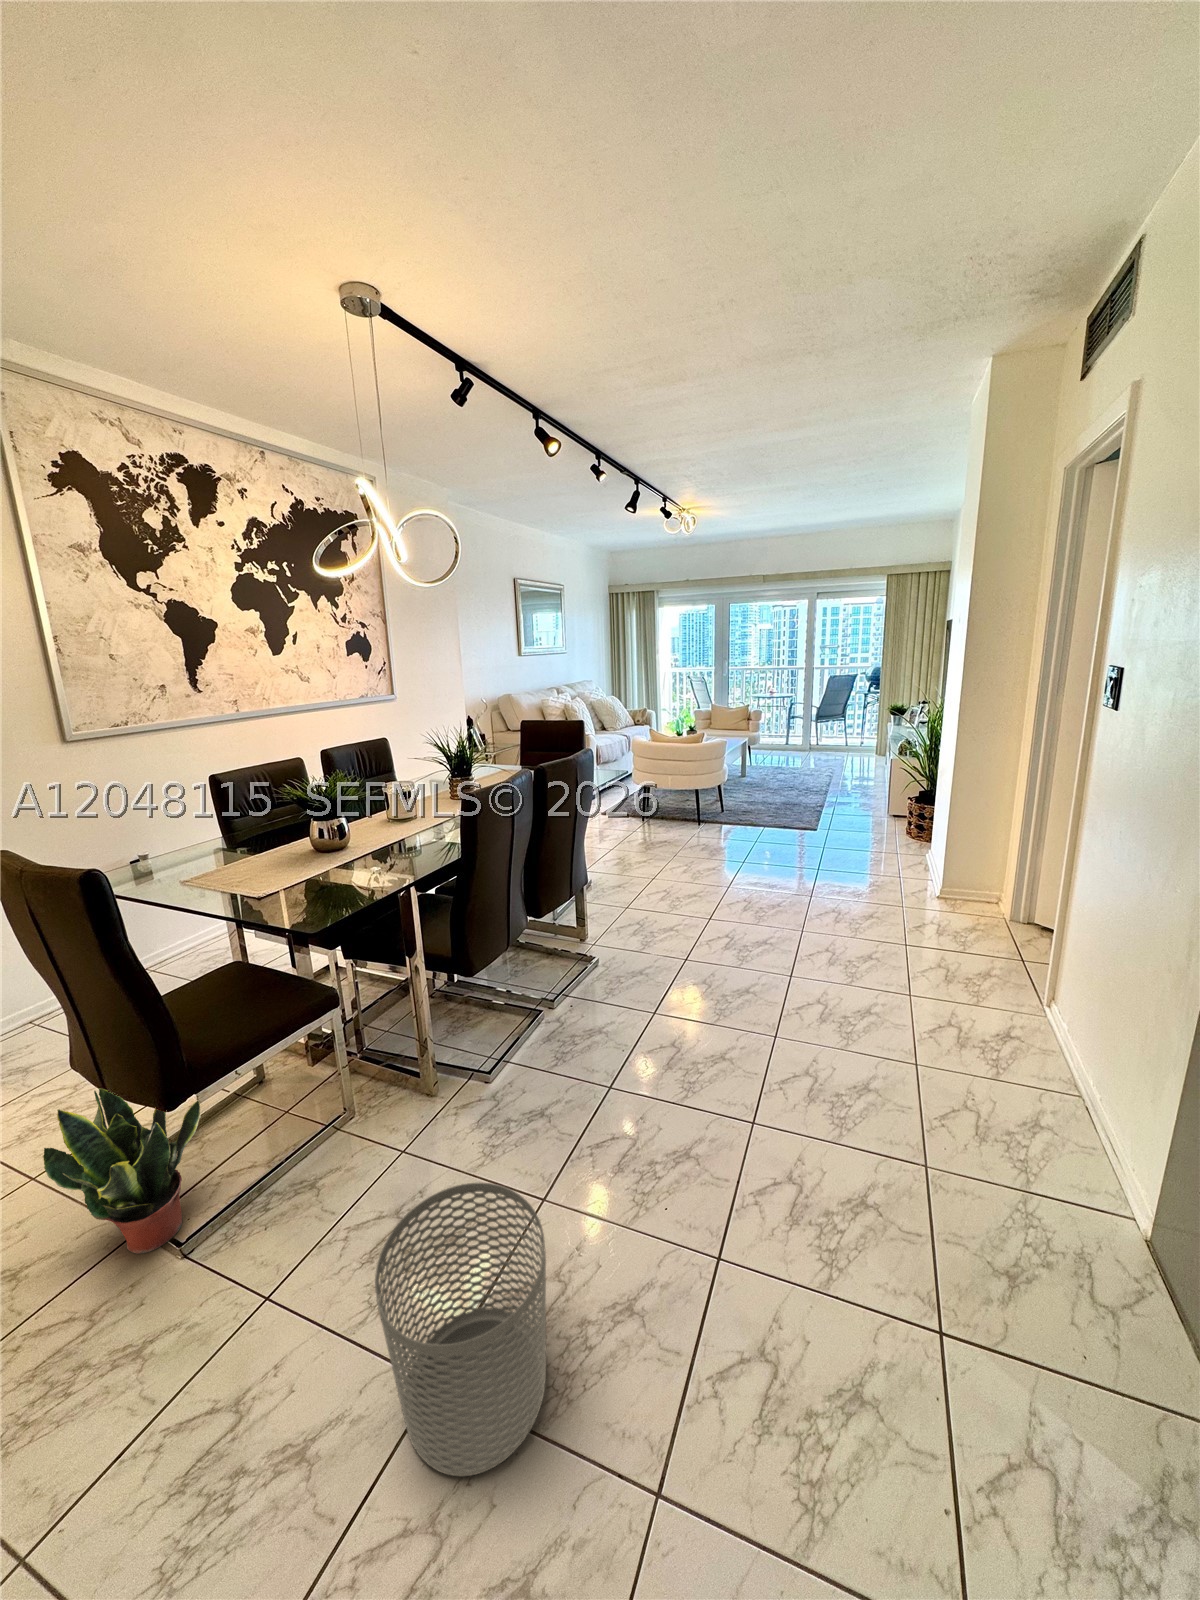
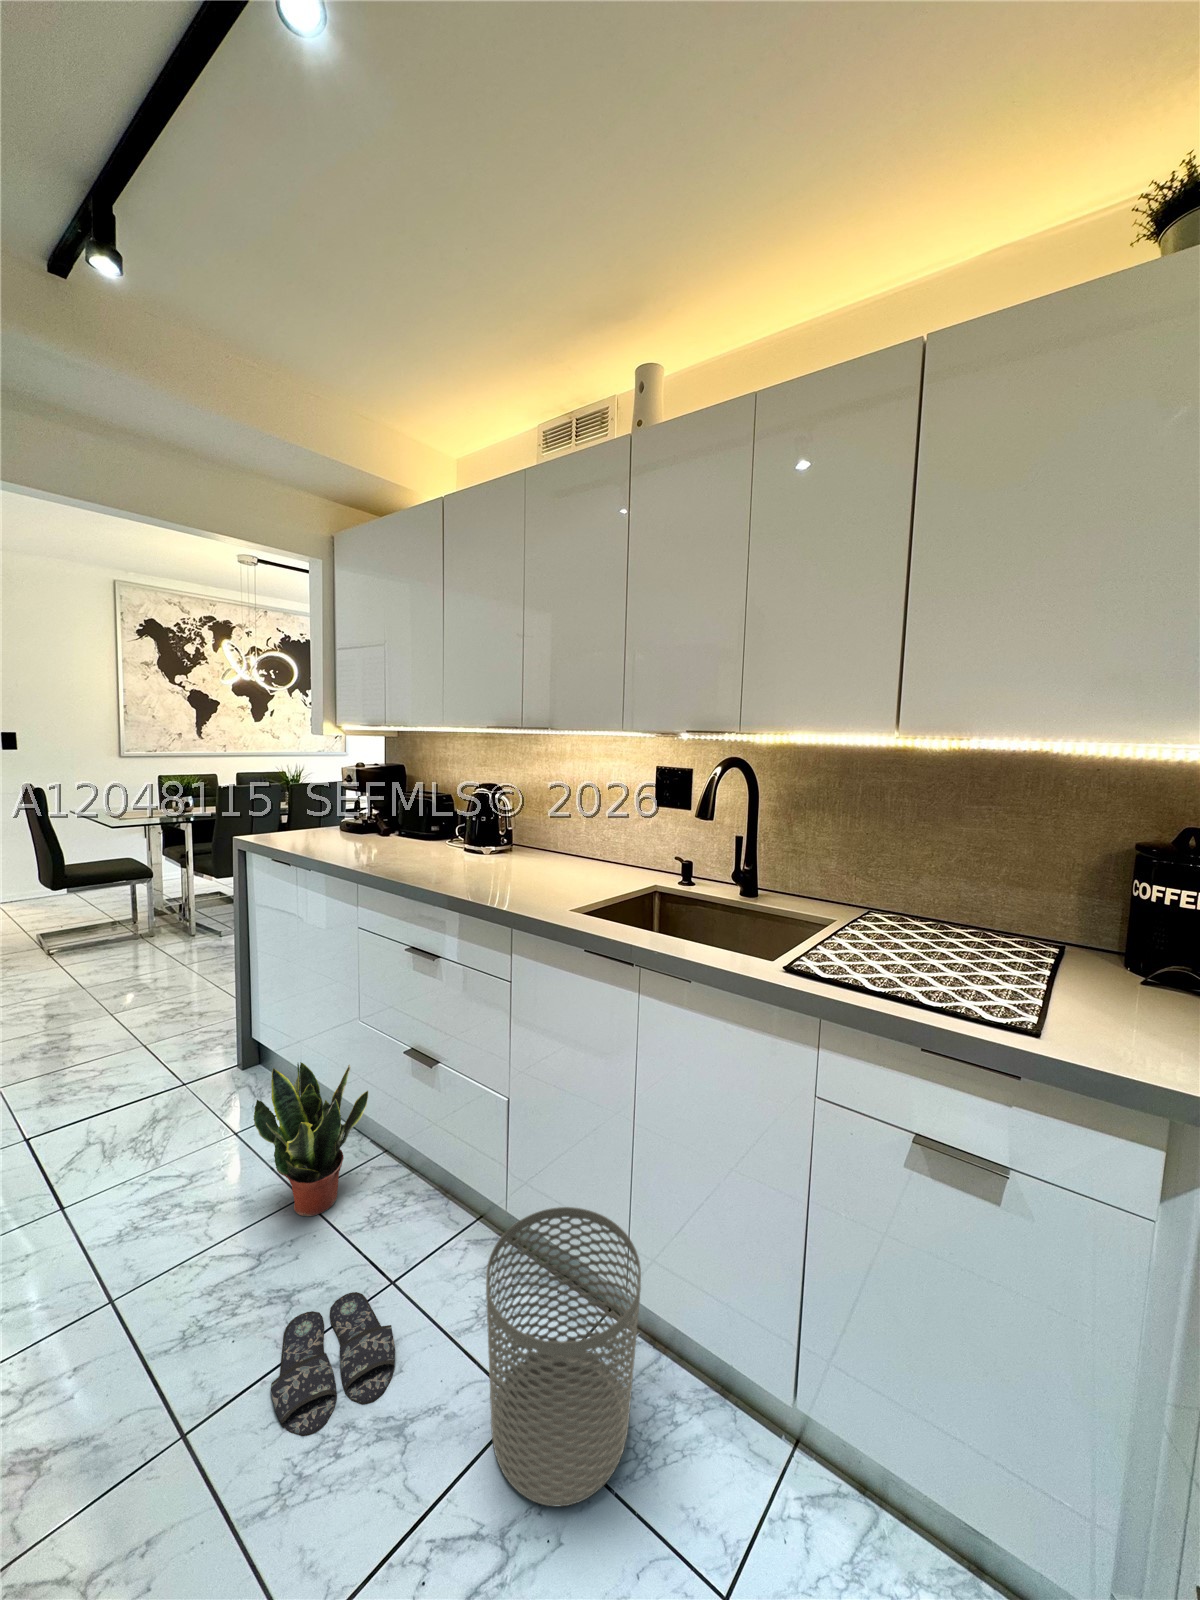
slippers: none [131,1322,285,1506] -> present [271,1292,395,1436]

